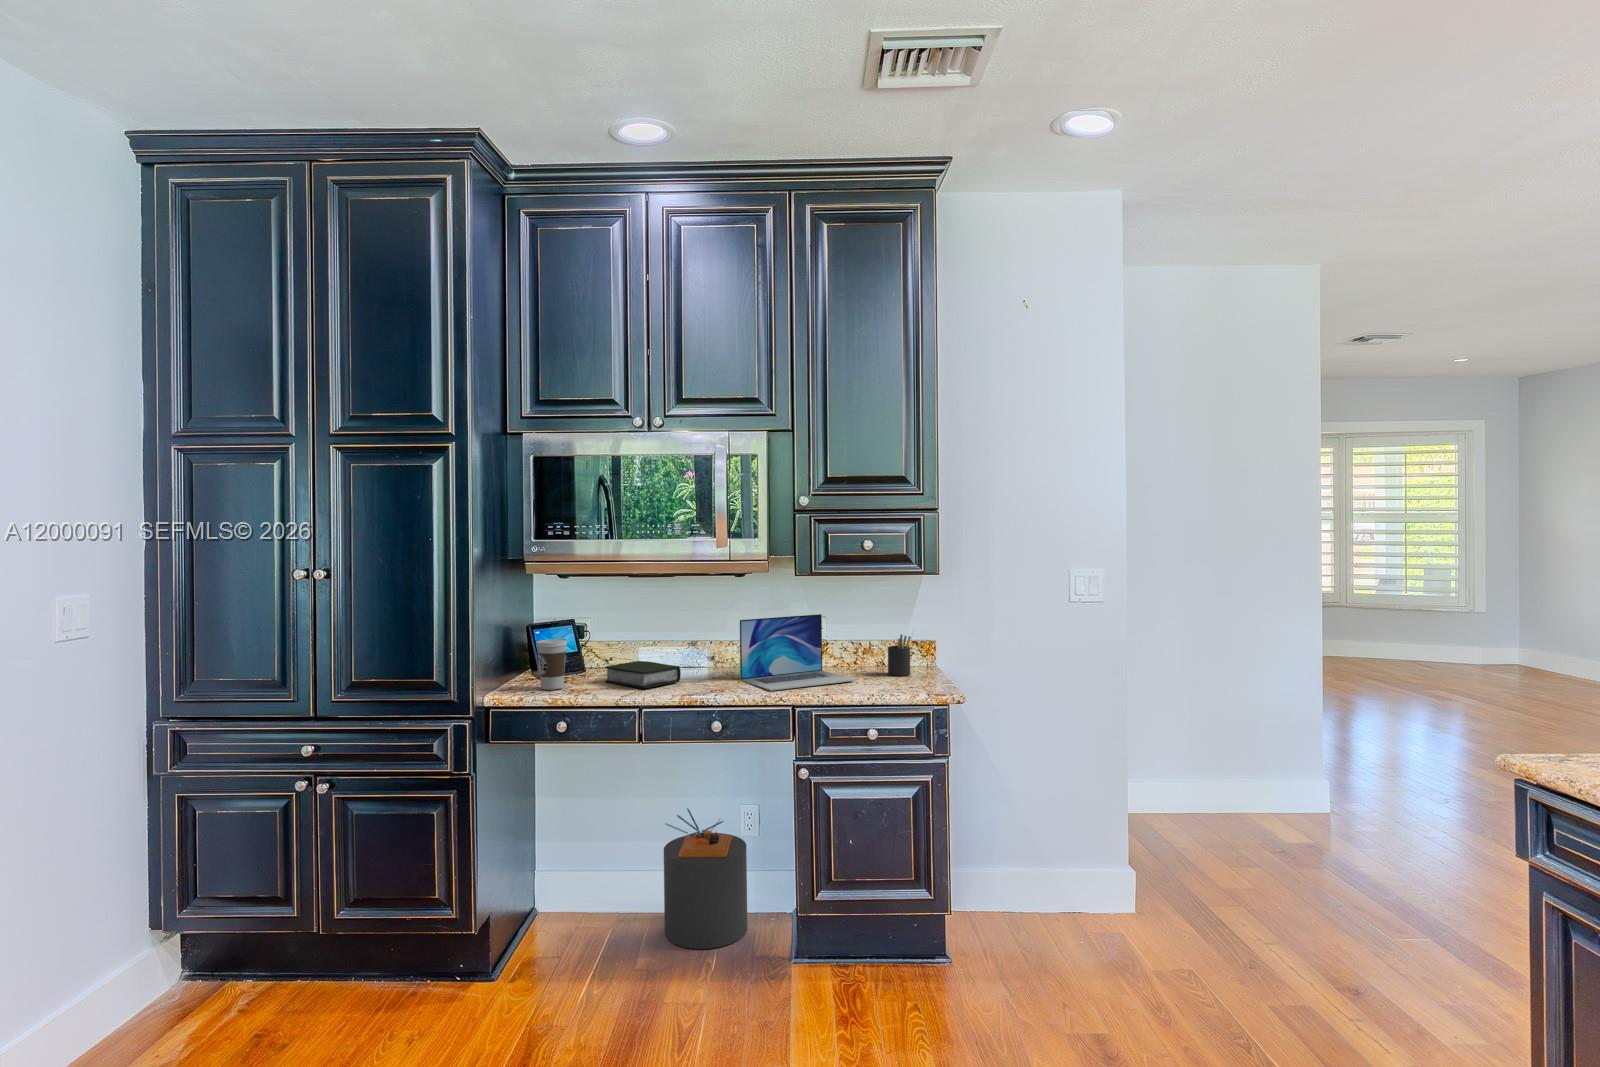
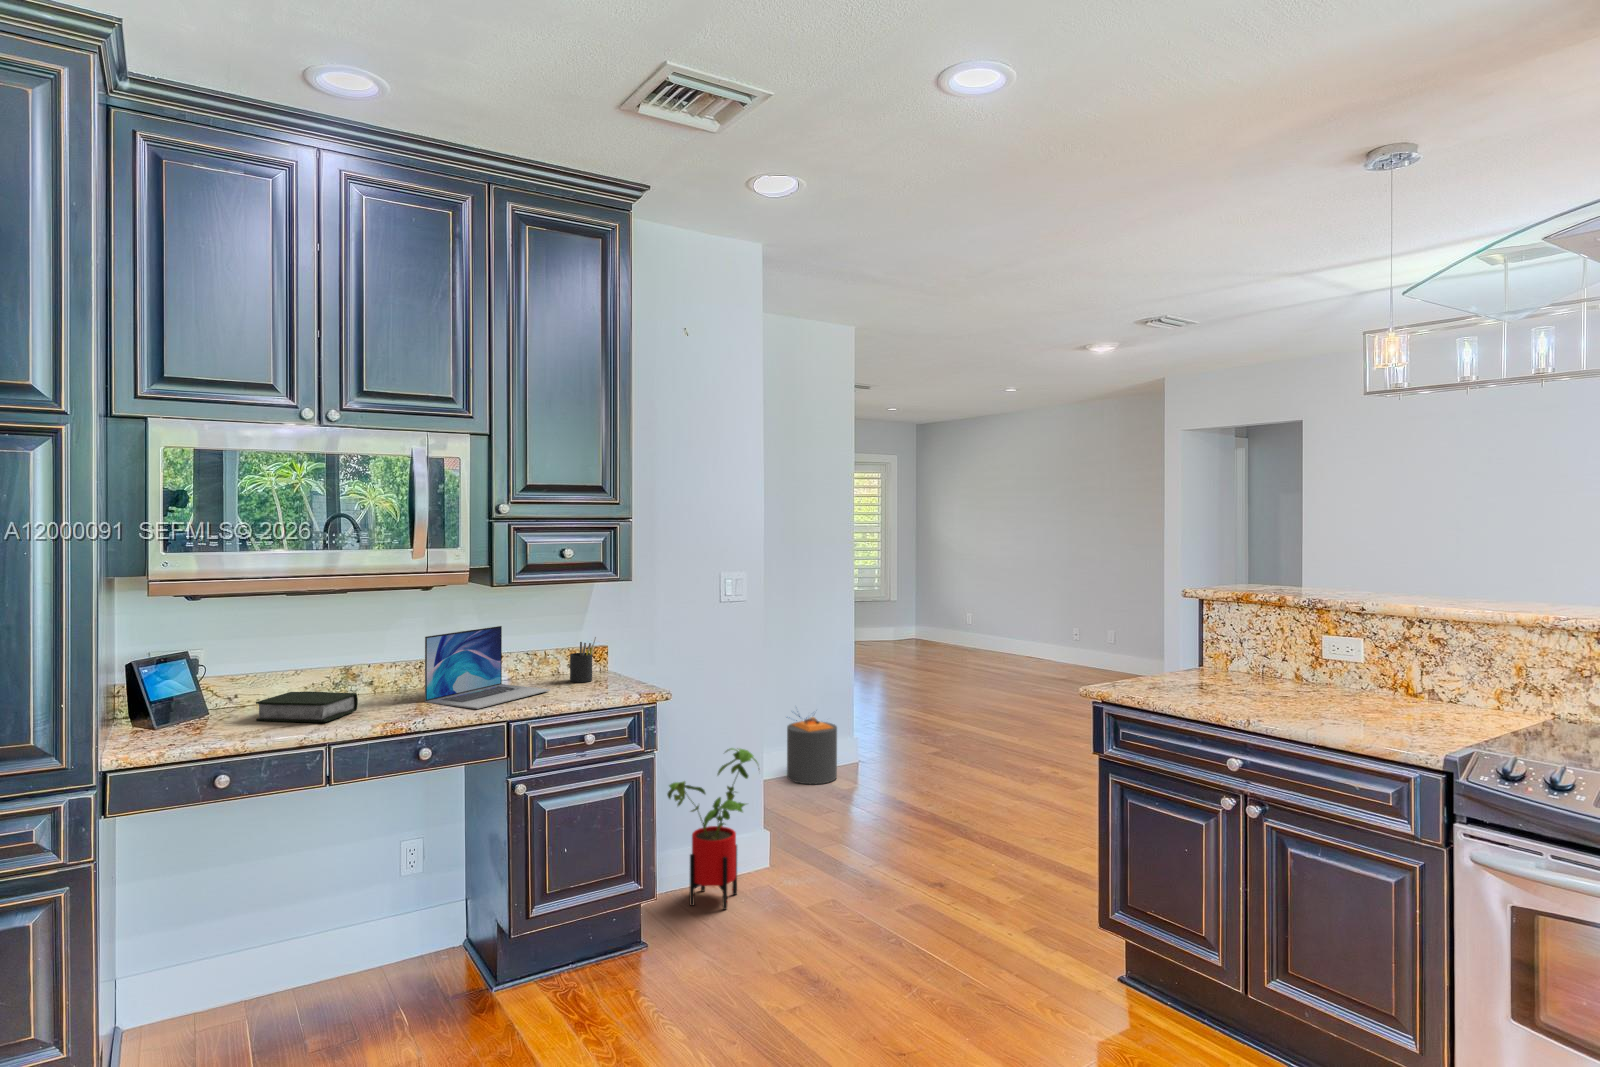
coffee cup: present [536,639,567,690] -> none [168,672,214,738]
house plant: none [996,767,1104,948] -> present [667,748,757,909]
trash can: present [664,808,747,949] -> present [787,711,837,784]

